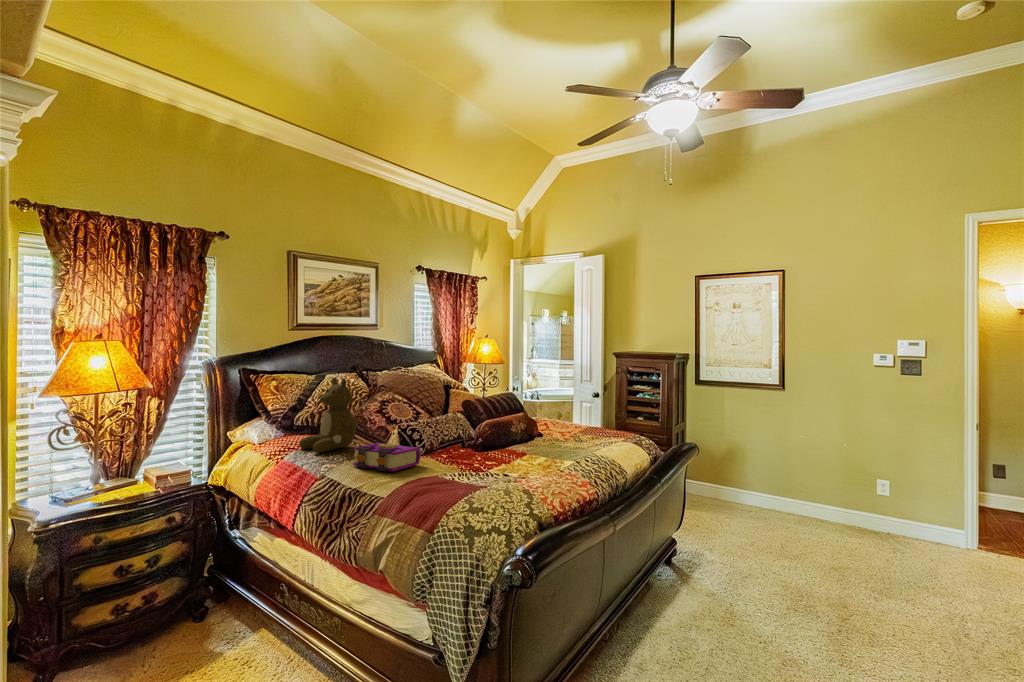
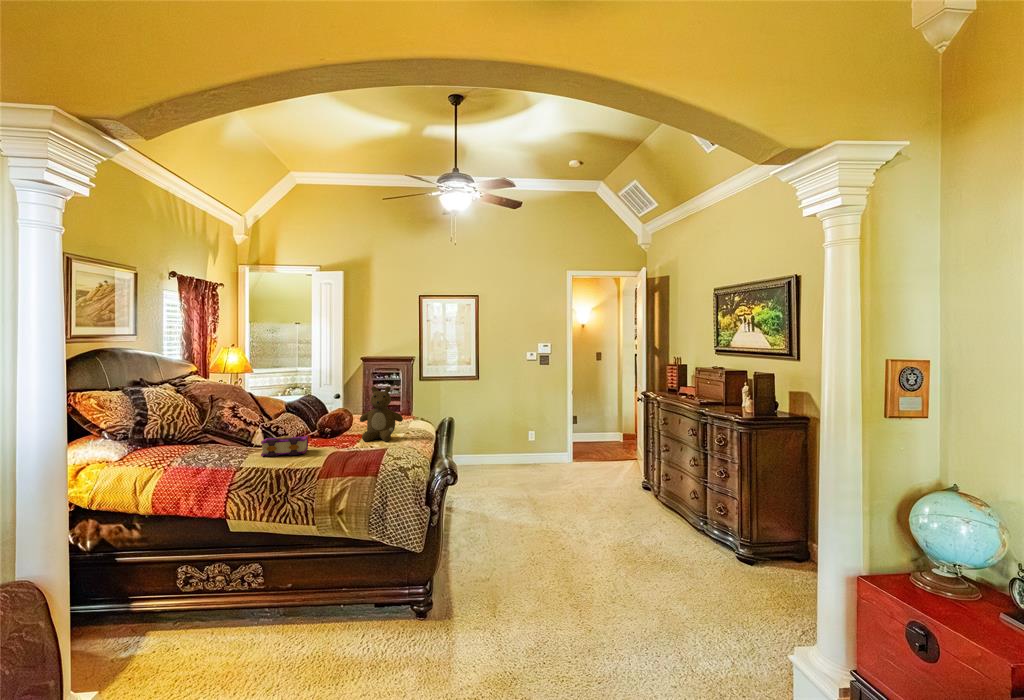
teddy bear: present [299,378,357,453] -> present [360,386,403,442]

